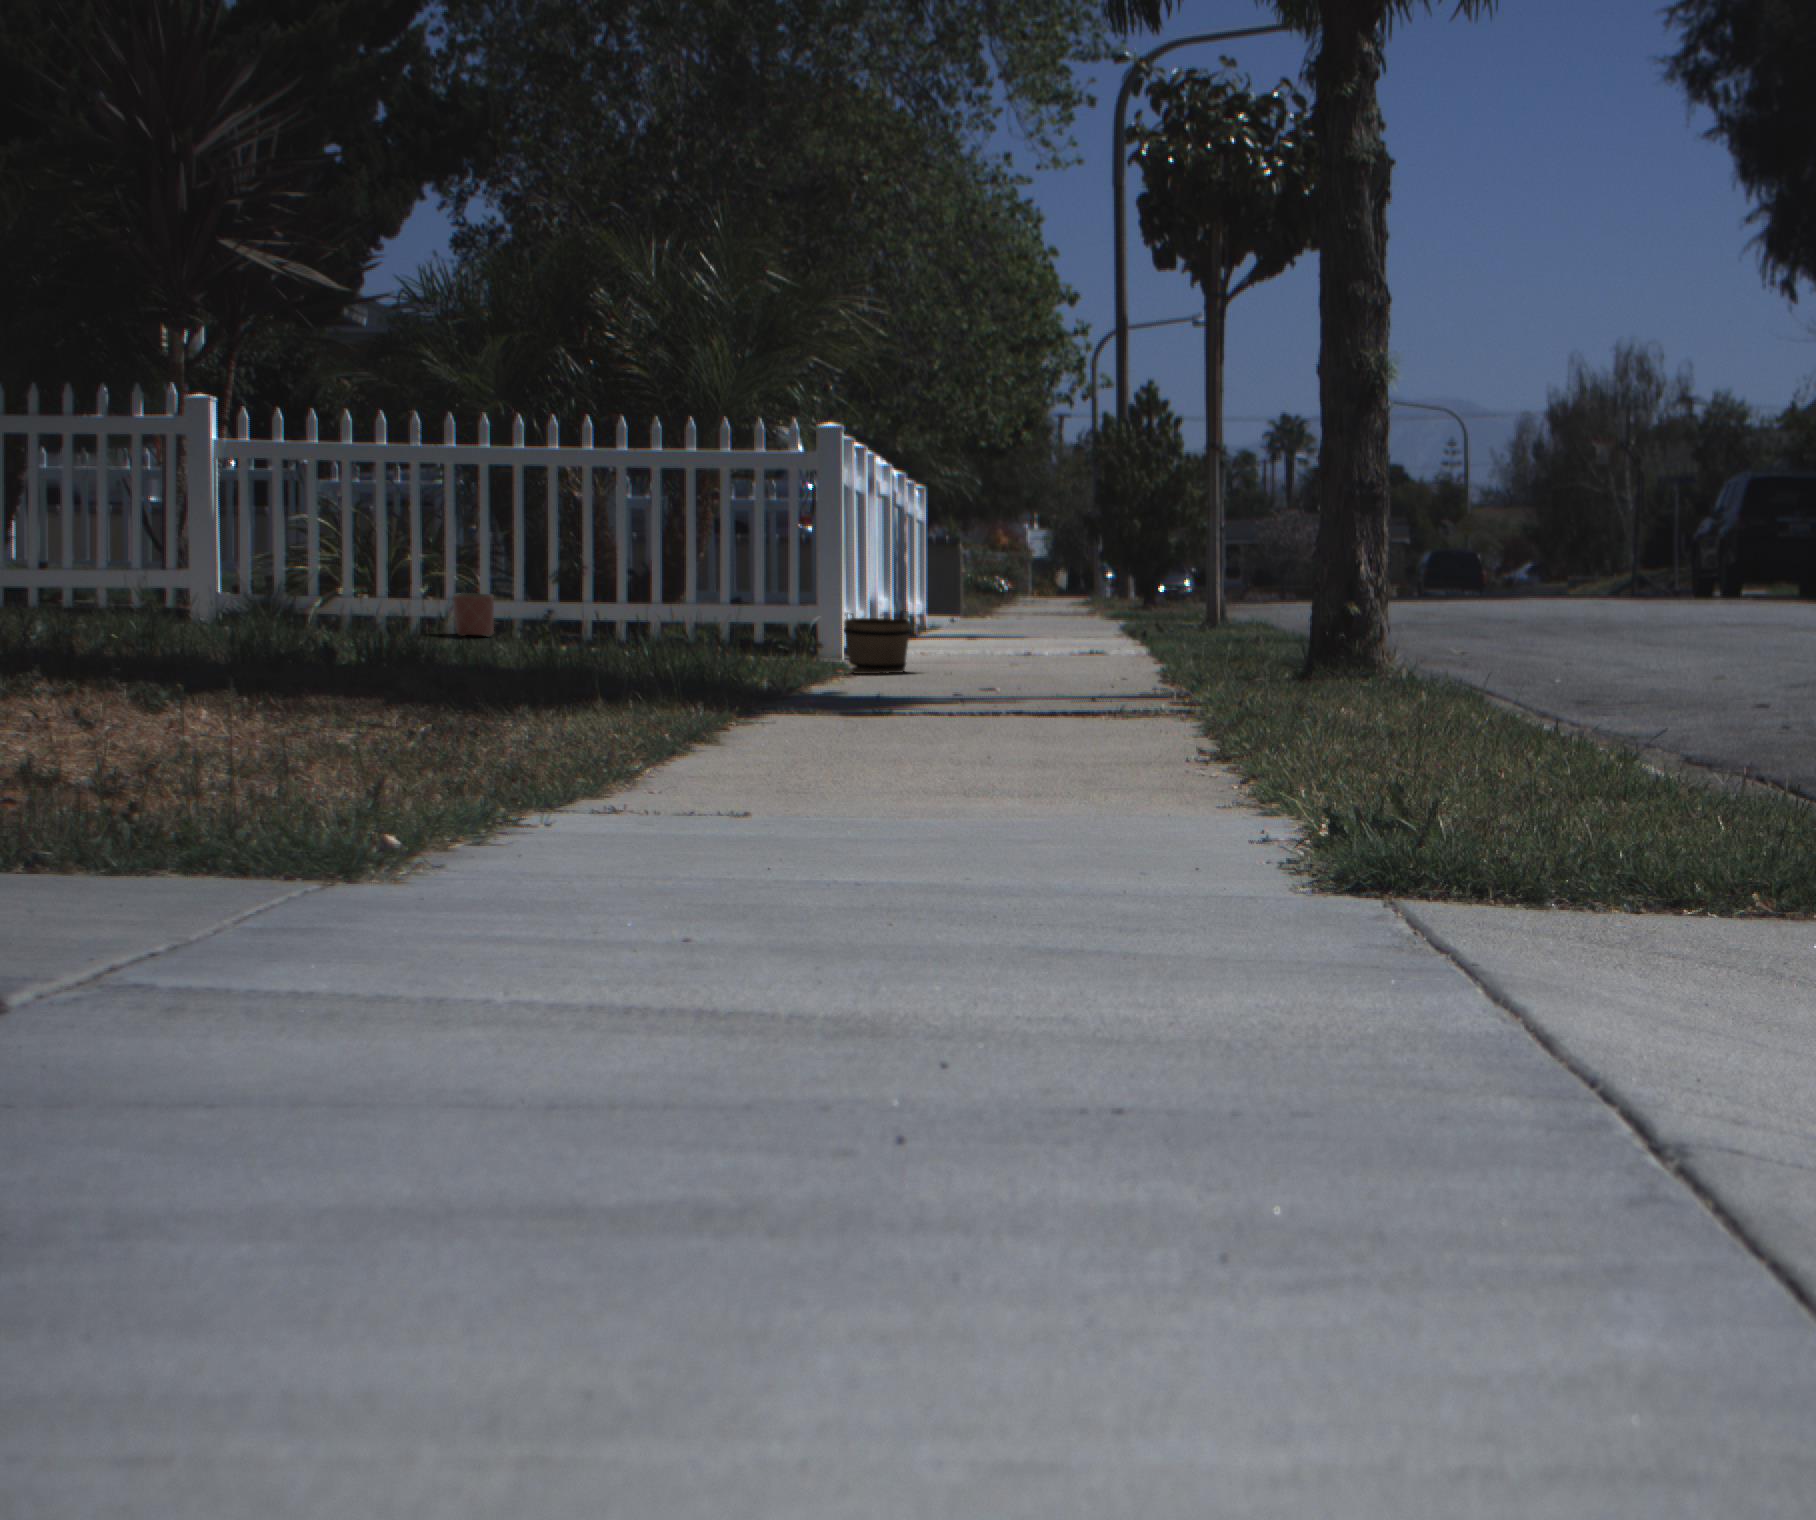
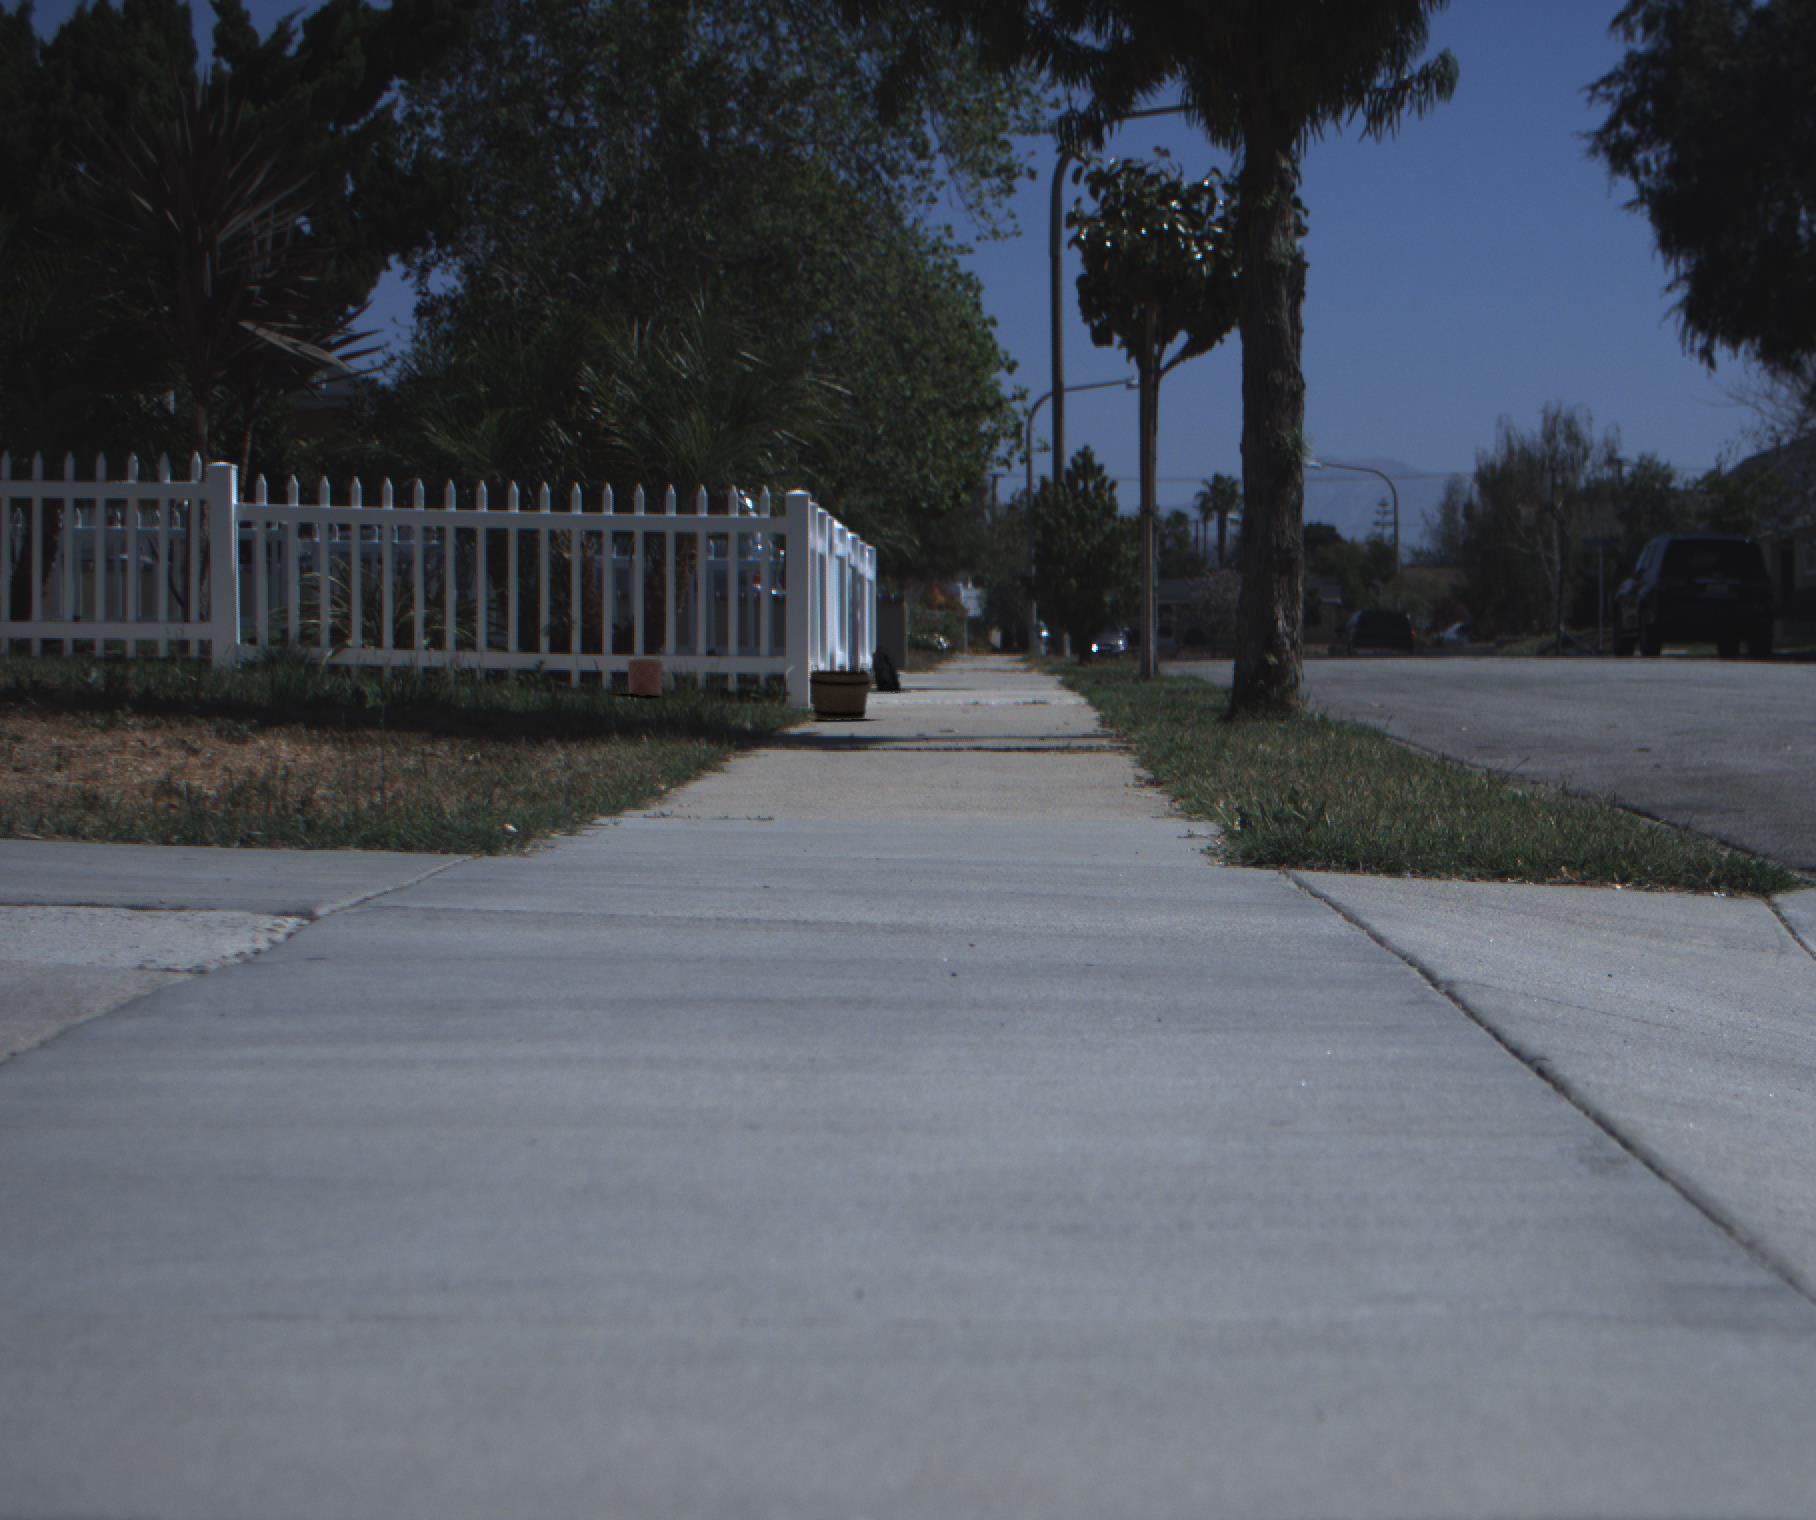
backpack: none [916,588,963,642] -> present [868,646,910,694]
planter: present [453,593,494,637] -> present [627,658,662,696]

